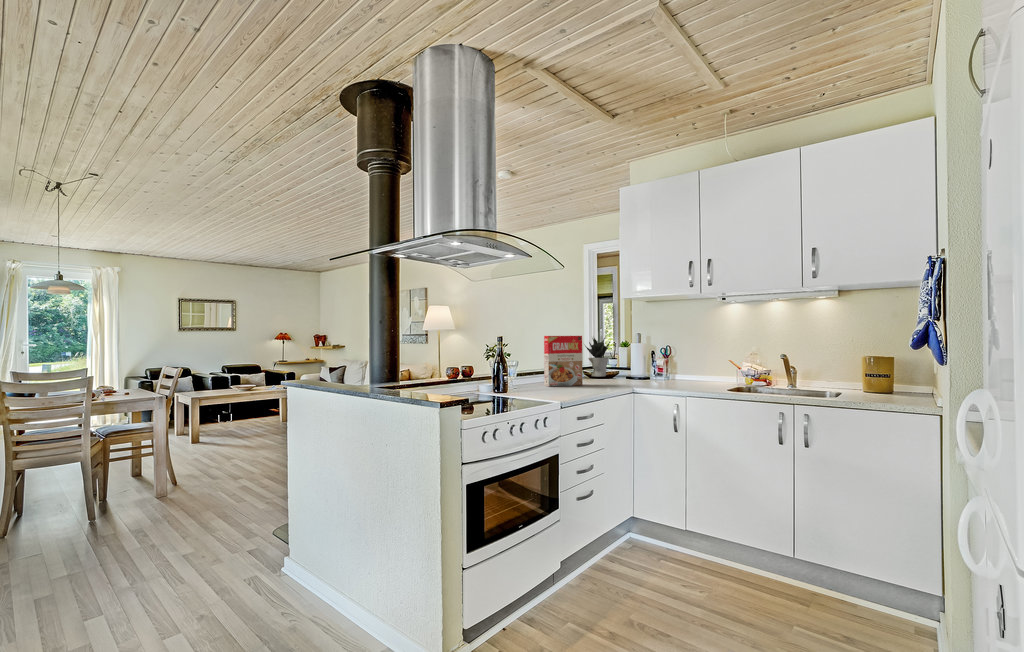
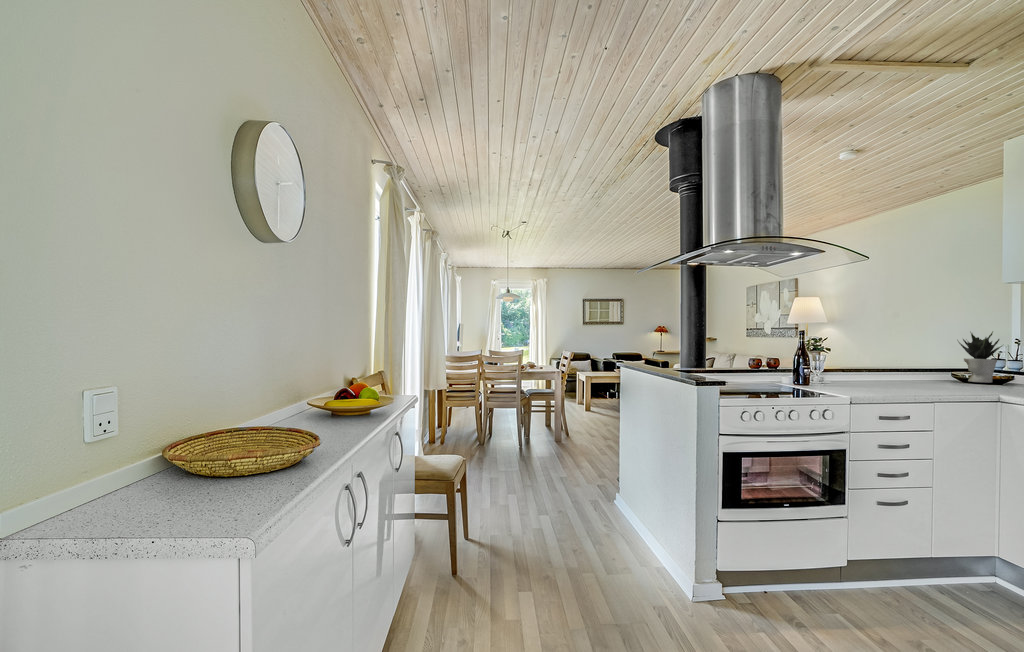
cereal box: present [544,336,583,387] -> none [868,330,922,387]

